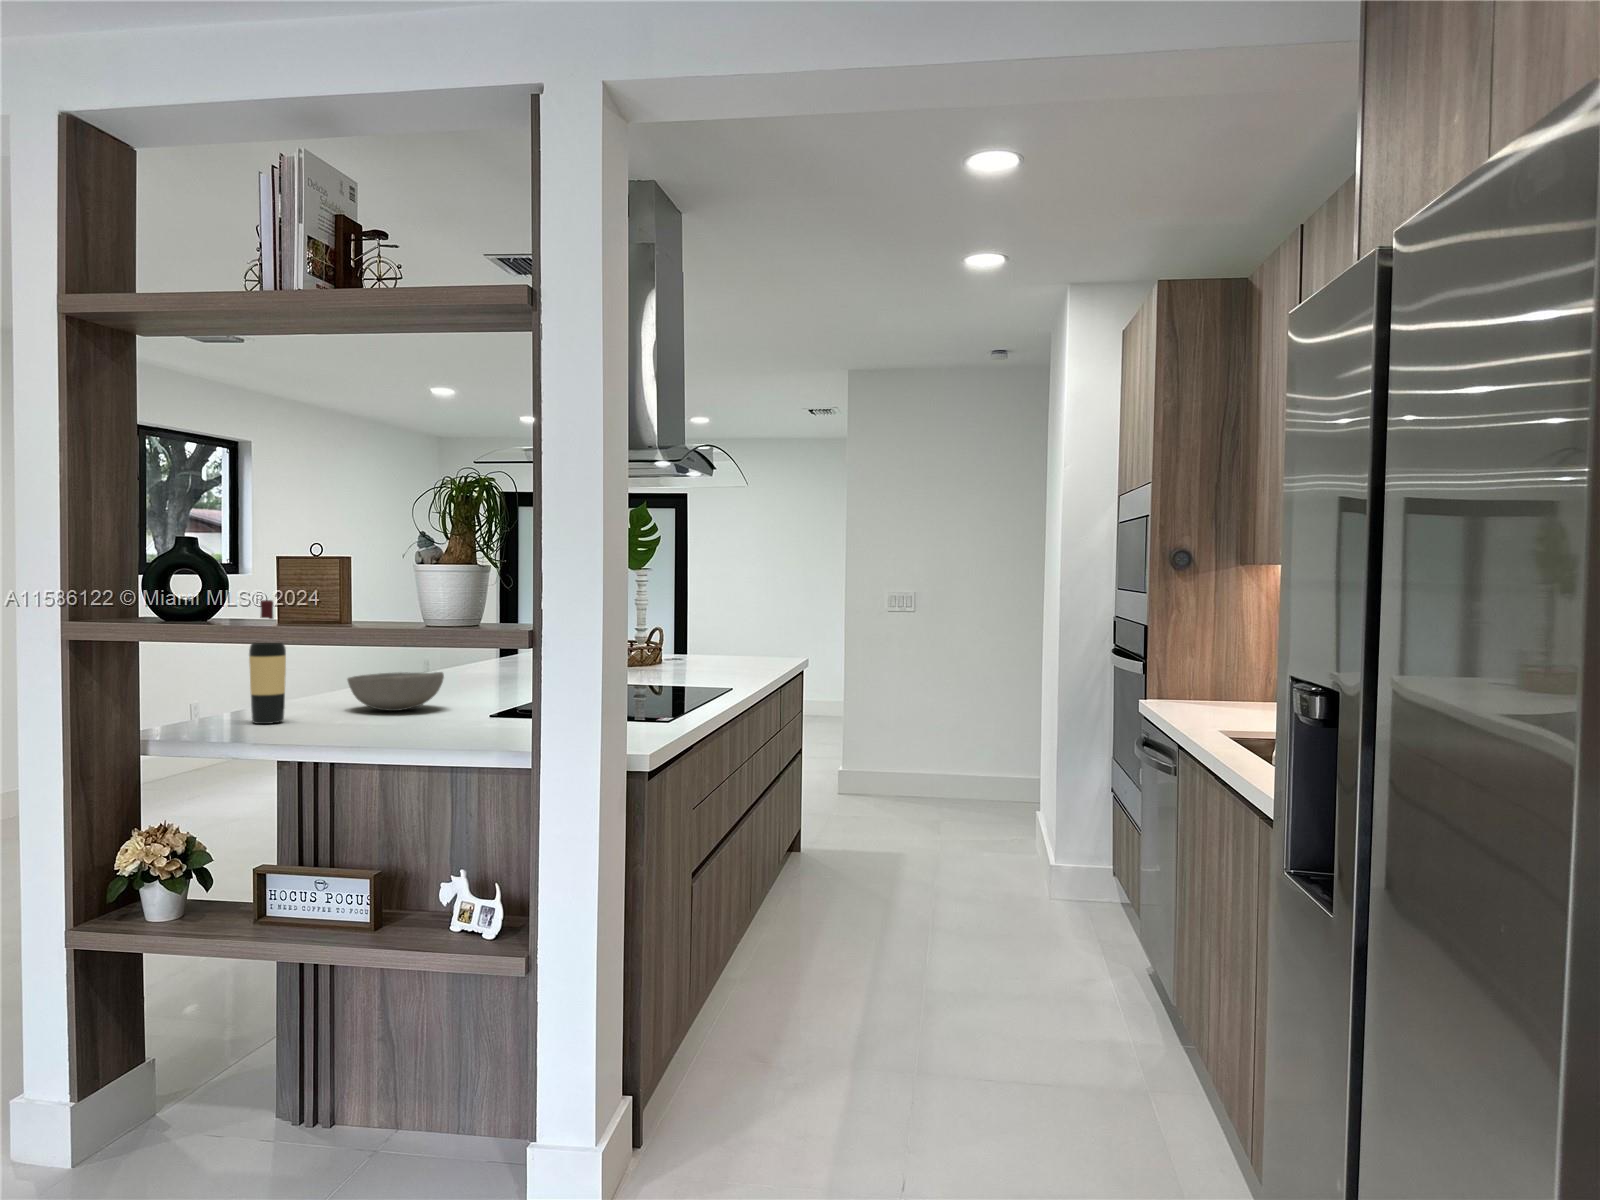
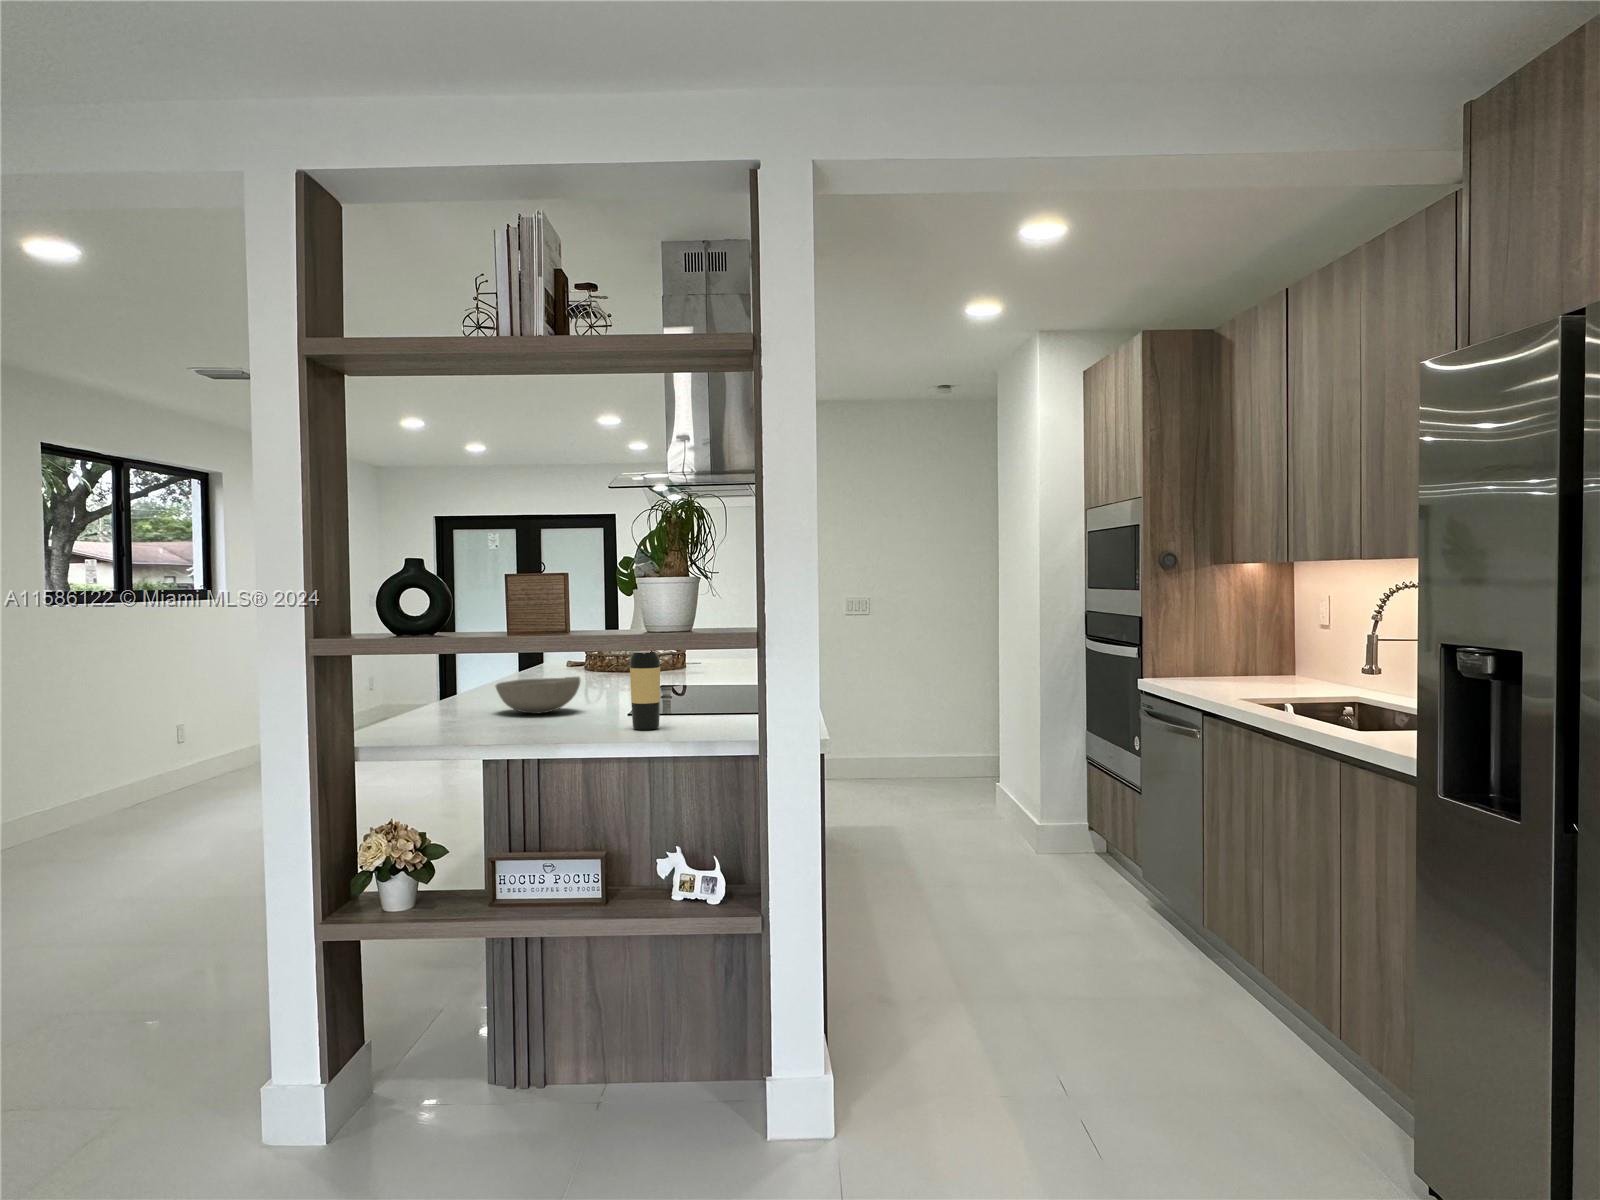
wine bottle: present [249,600,286,724] -> present [630,652,660,730]

